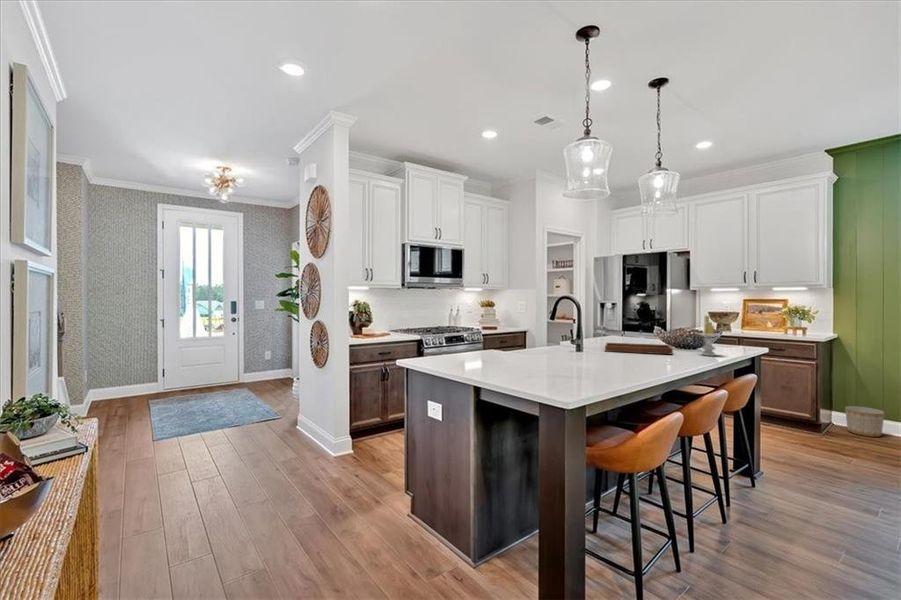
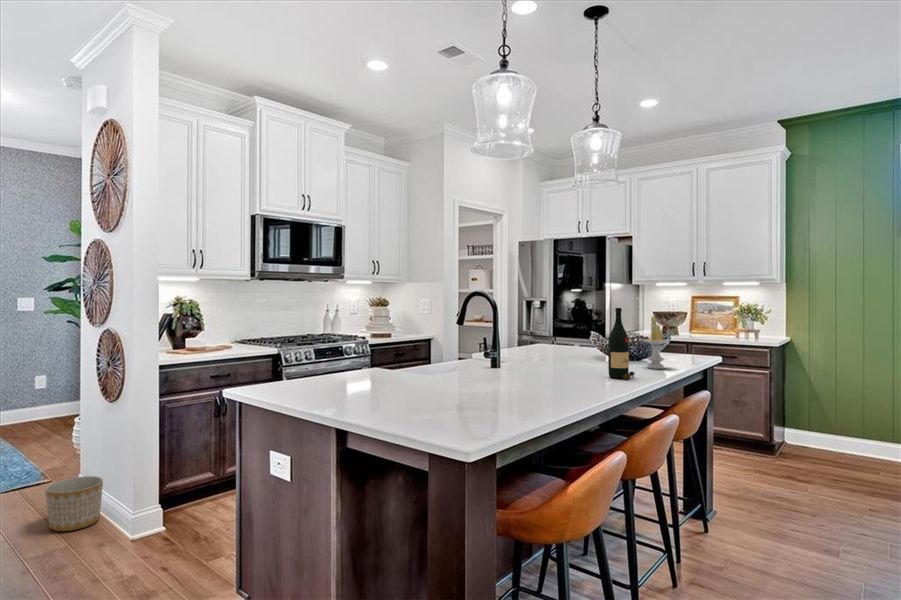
wine bottle: none [669,309,693,362] -> present [608,308,634,379]
tray: present [605,330,673,354] -> none [528,337,613,368]
planter: present [845,406,884,437] -> present [45,476,103,531]

